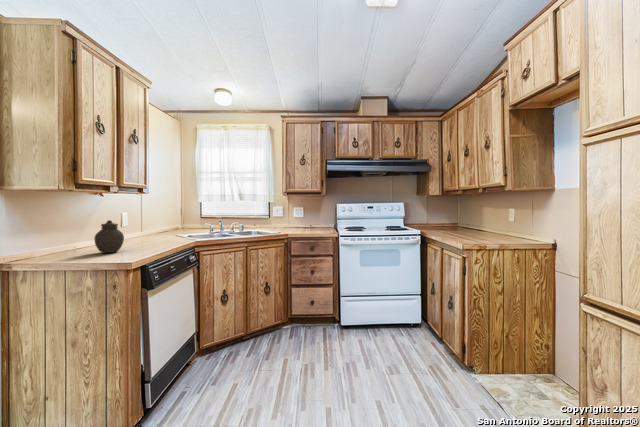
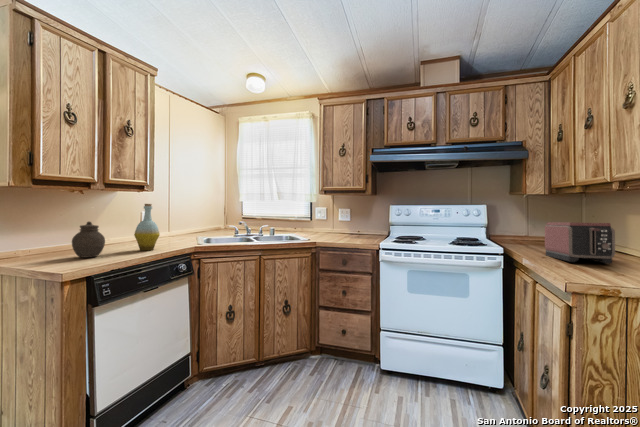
bottle: none [141,204,164,246] -> present [134,204,160,251]
toaster: none [444,212,481,236] -> present [545,222,615,264]

